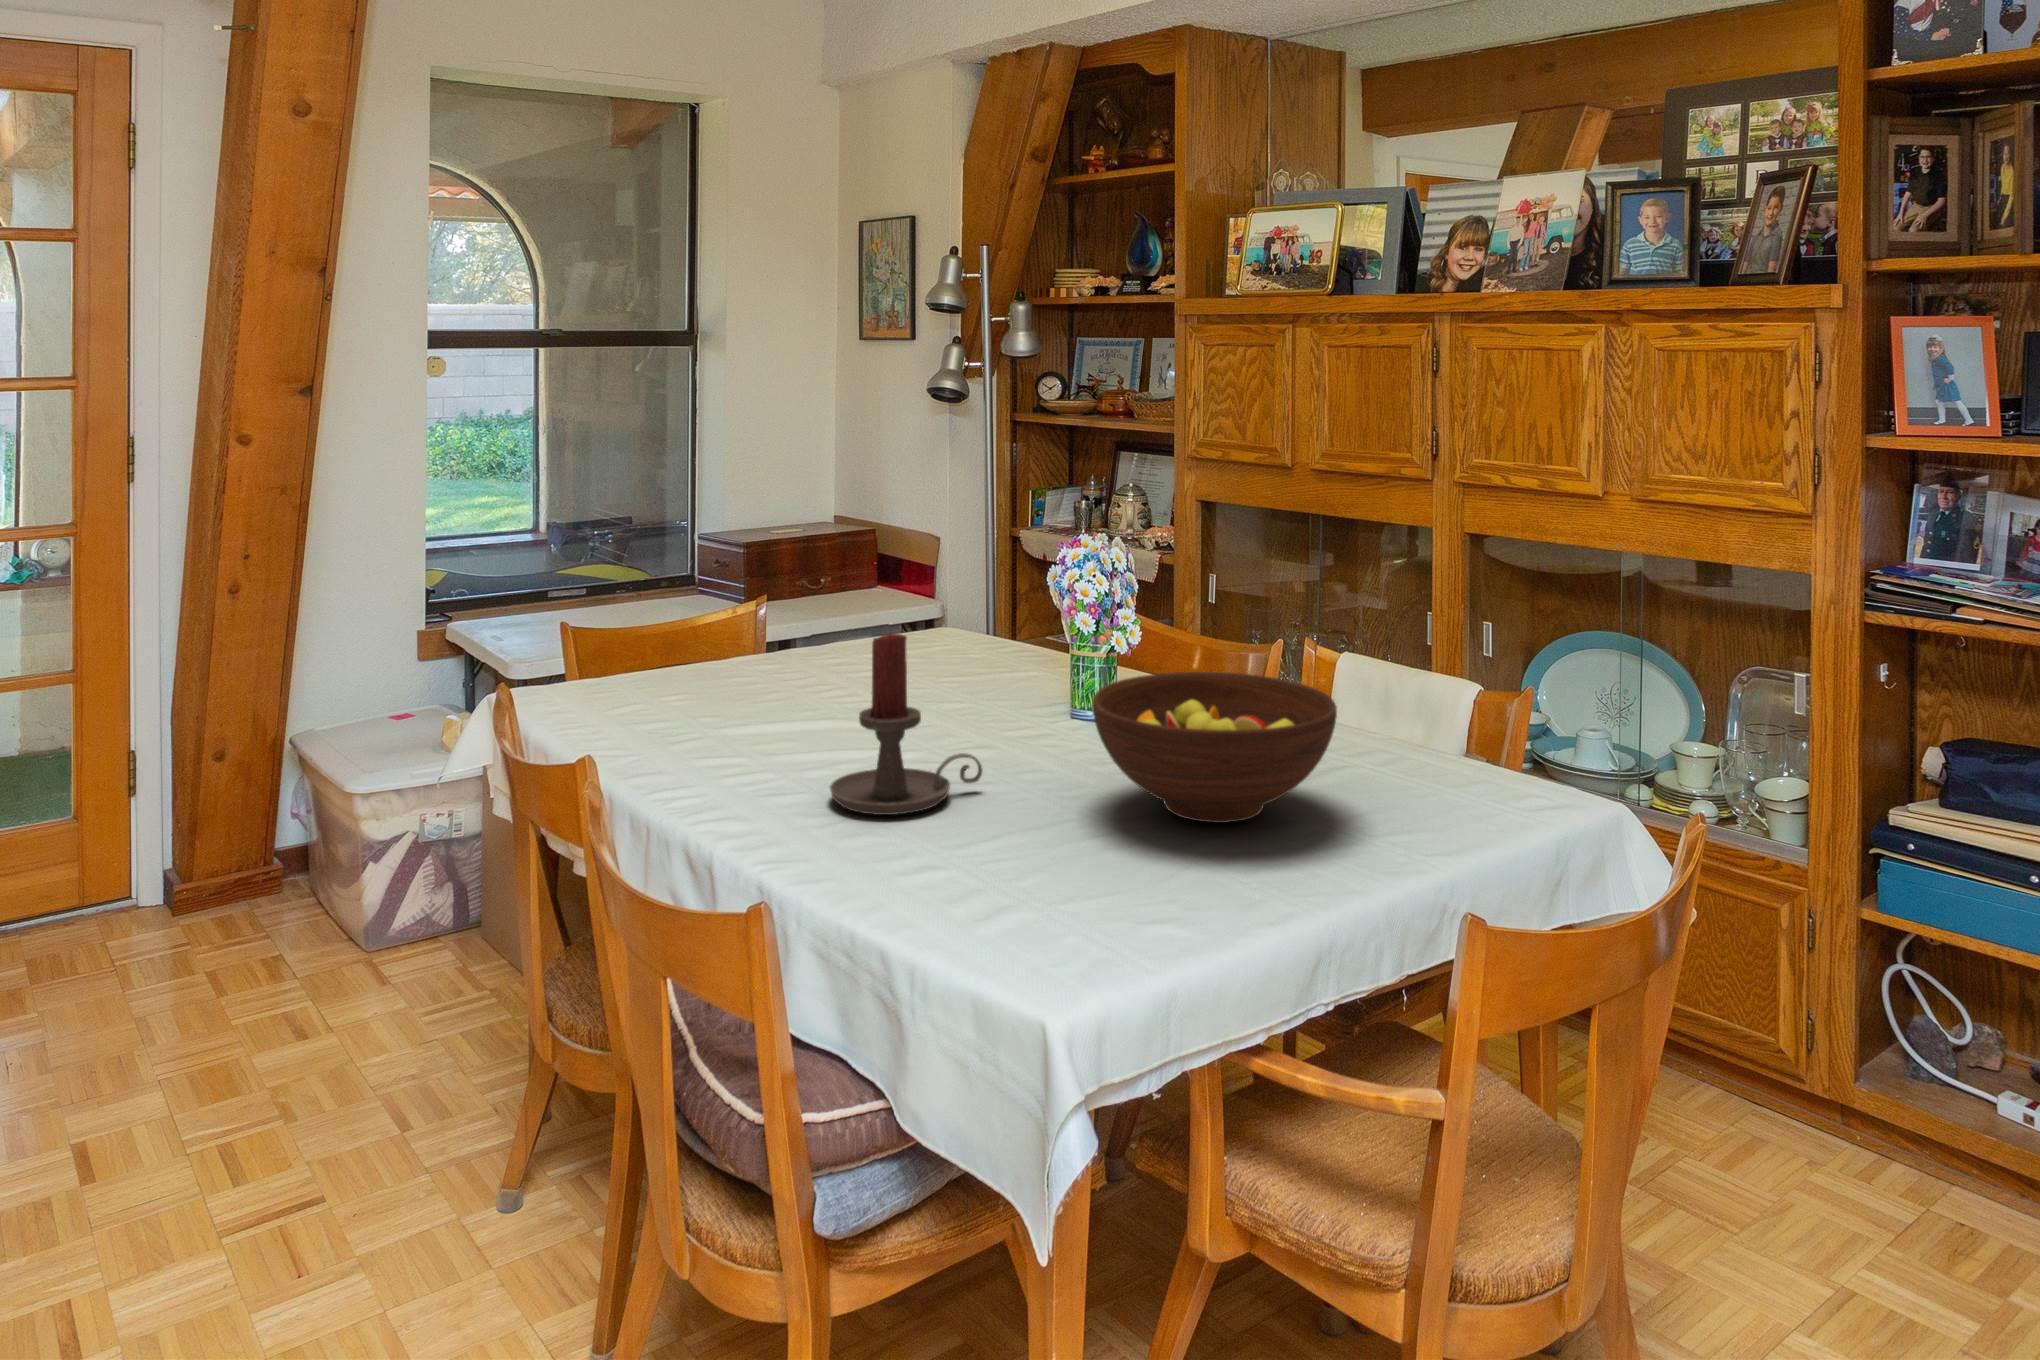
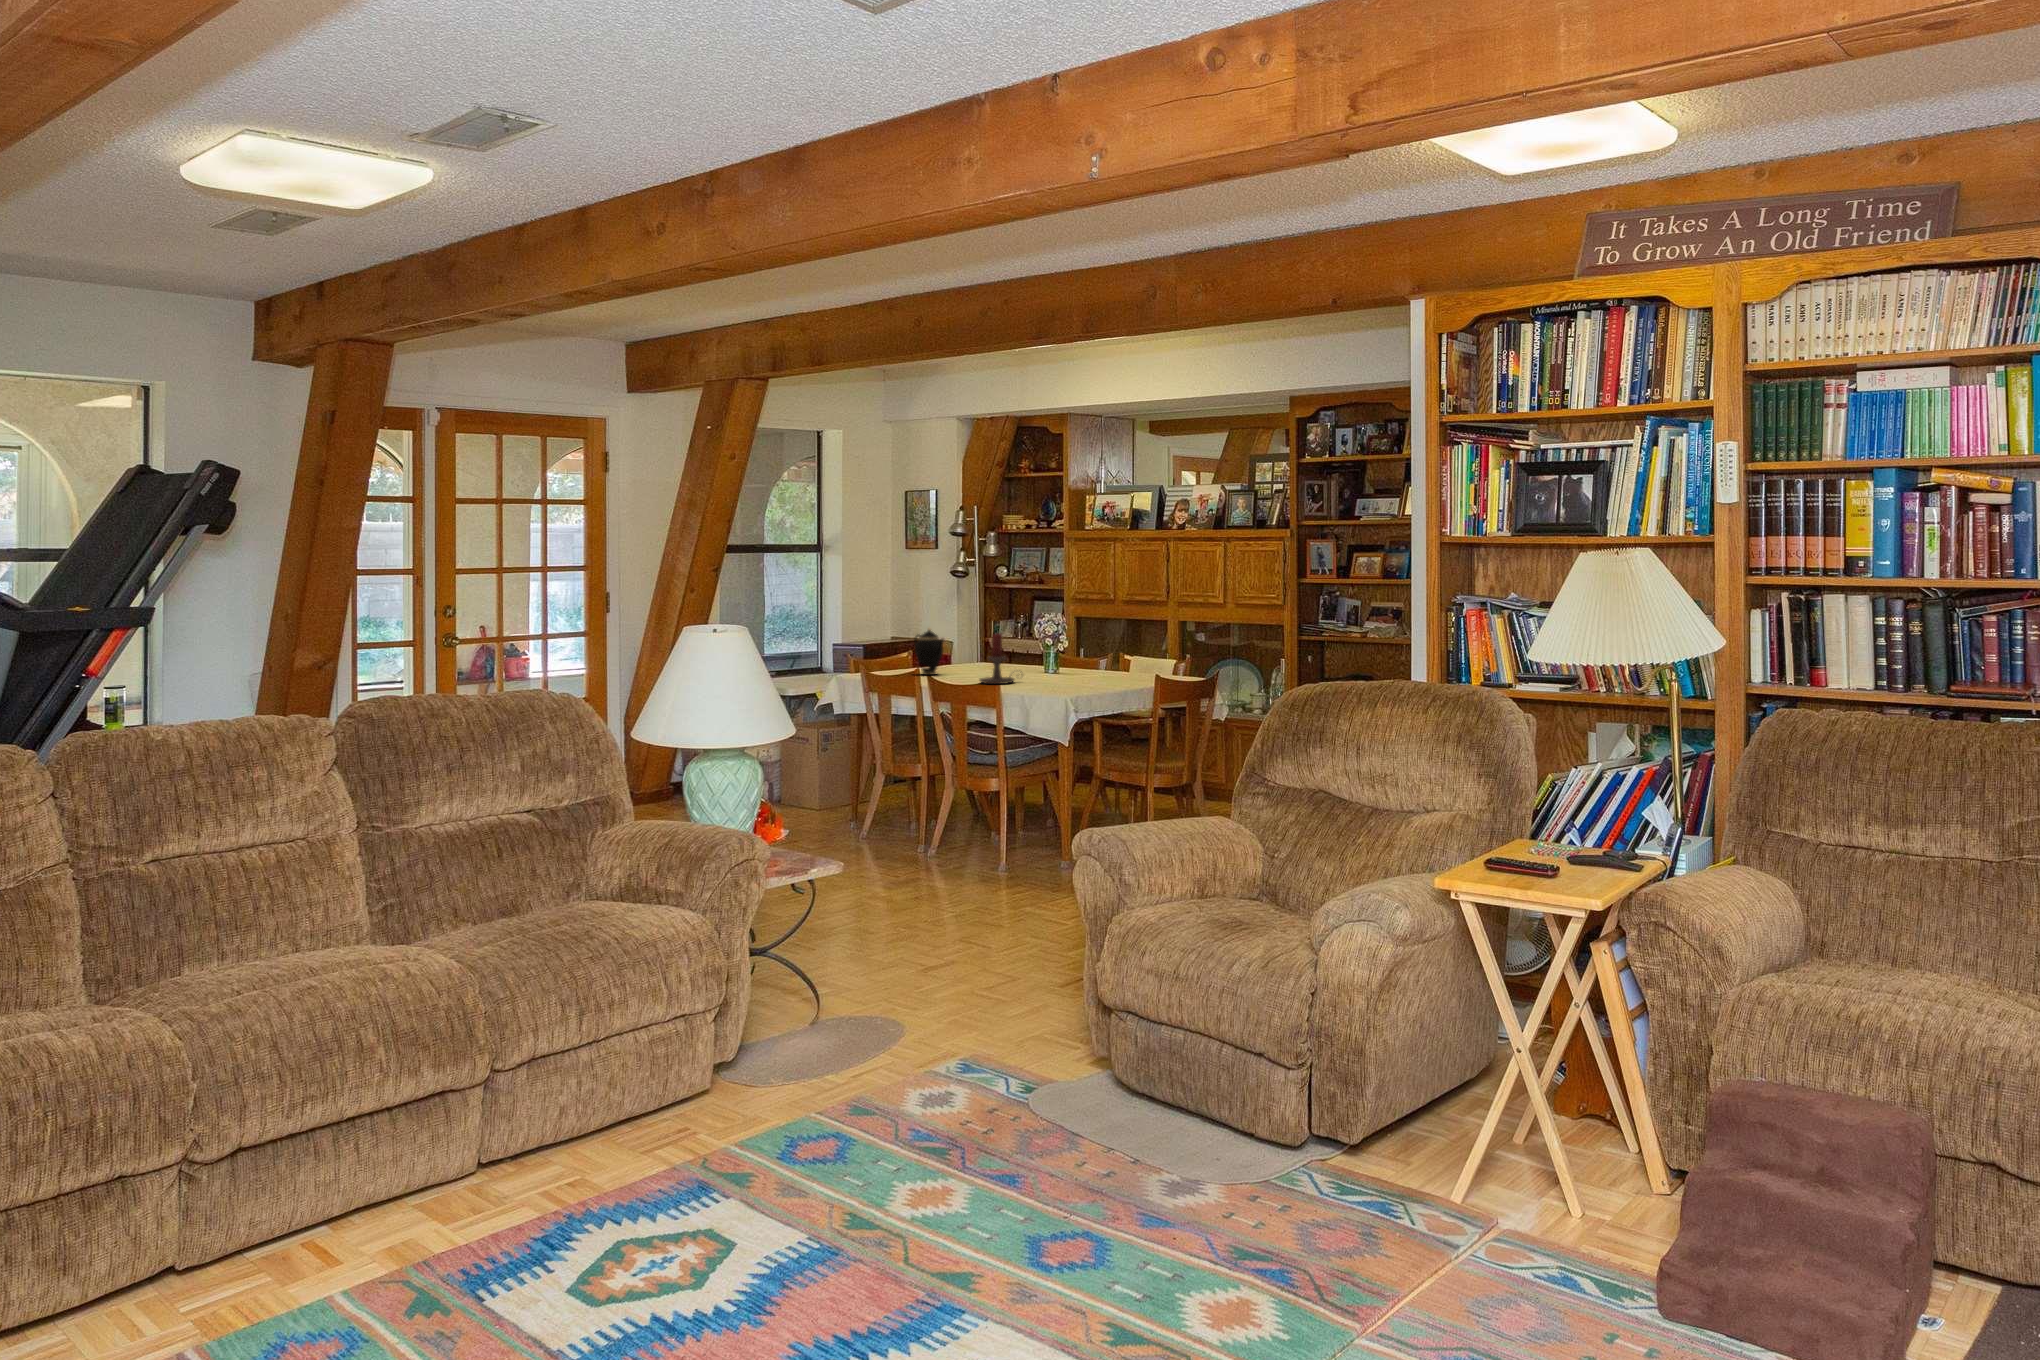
teapot: none [715,569,797,708] -> present [914,628,944,675]
fruit bowl: present [1092,672,1337,823] -> none [1058,647,1127,682]

